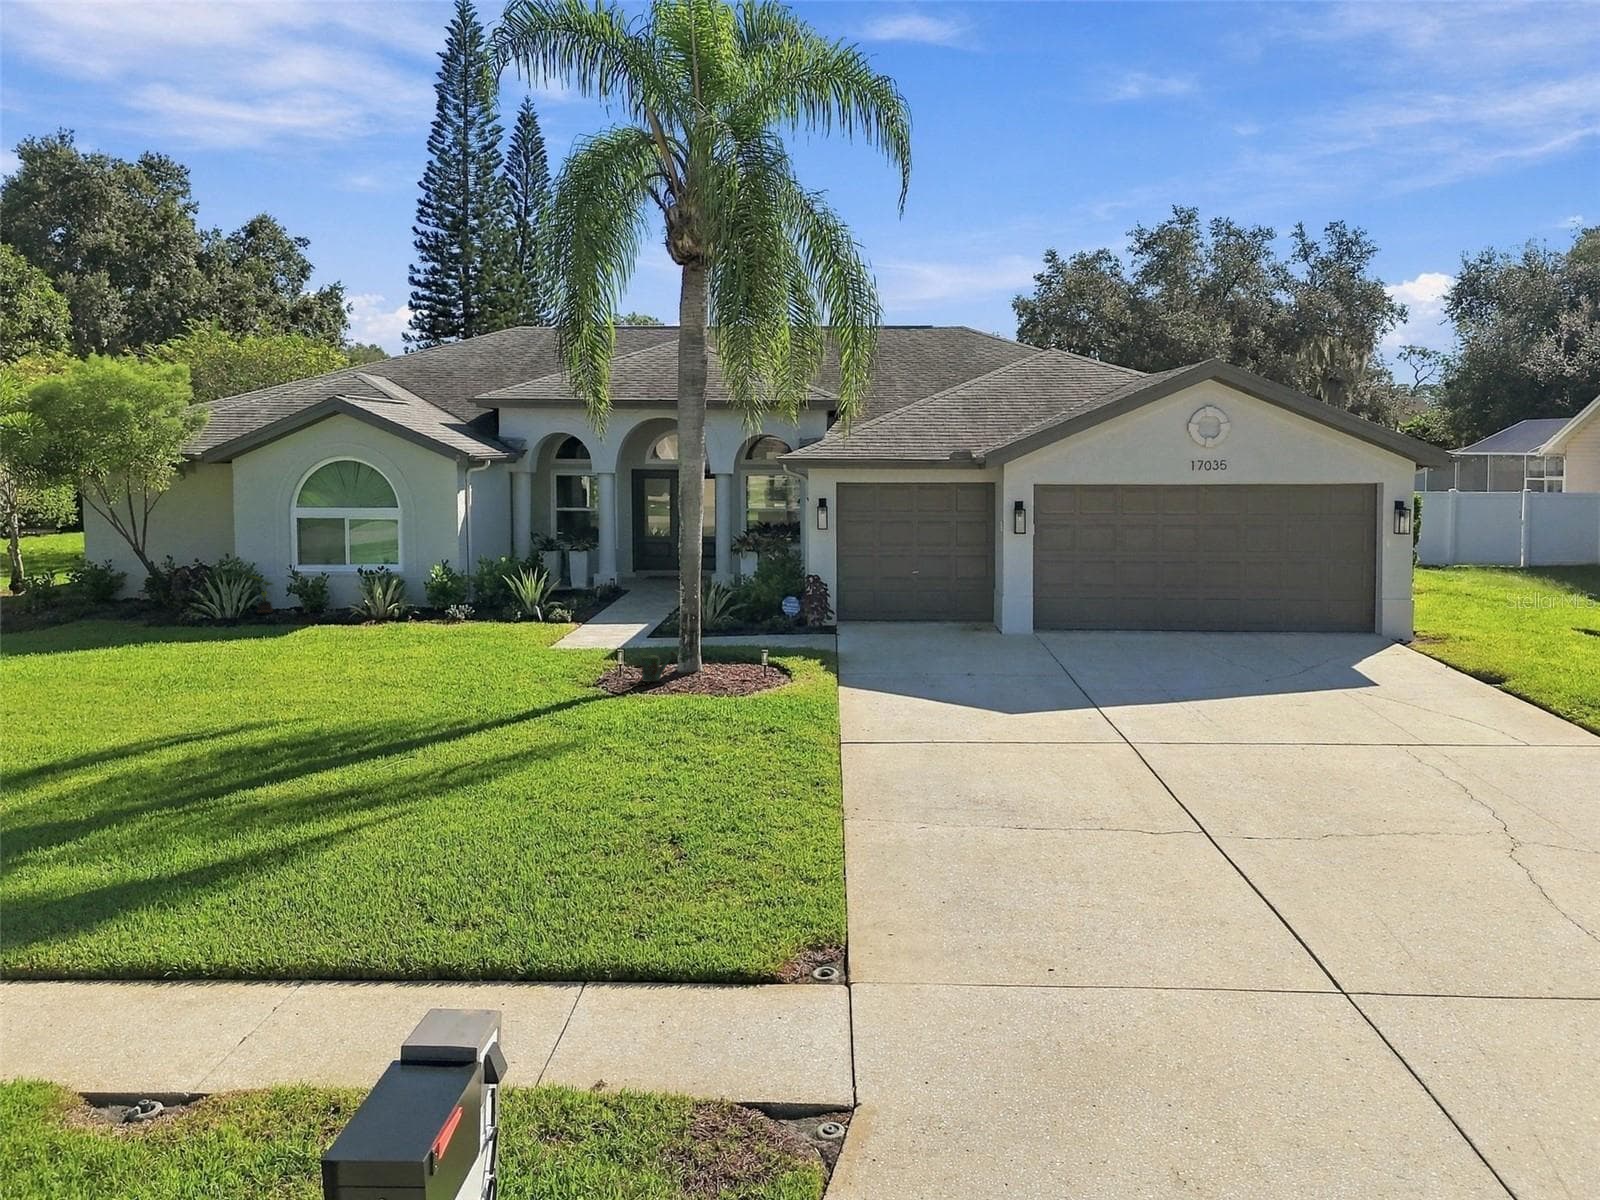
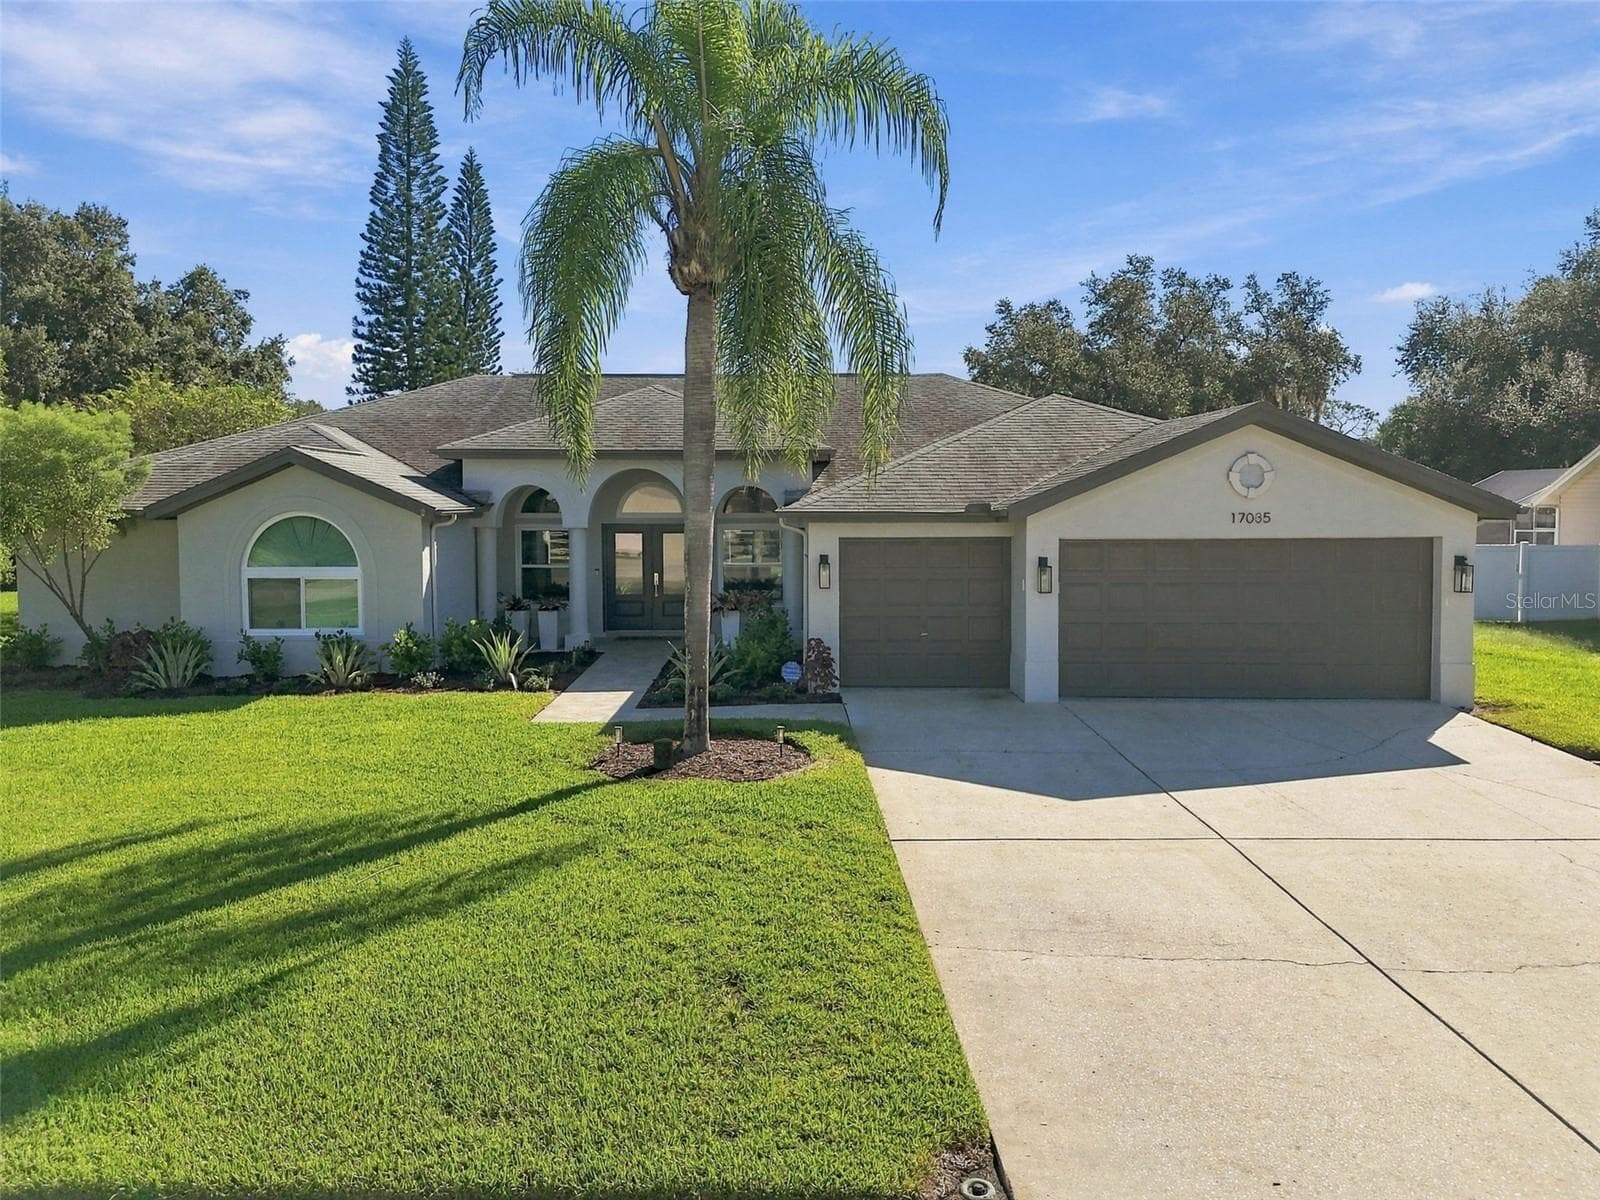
potted plant: present [247,575,273,614] -> present [364,642,393,686]

